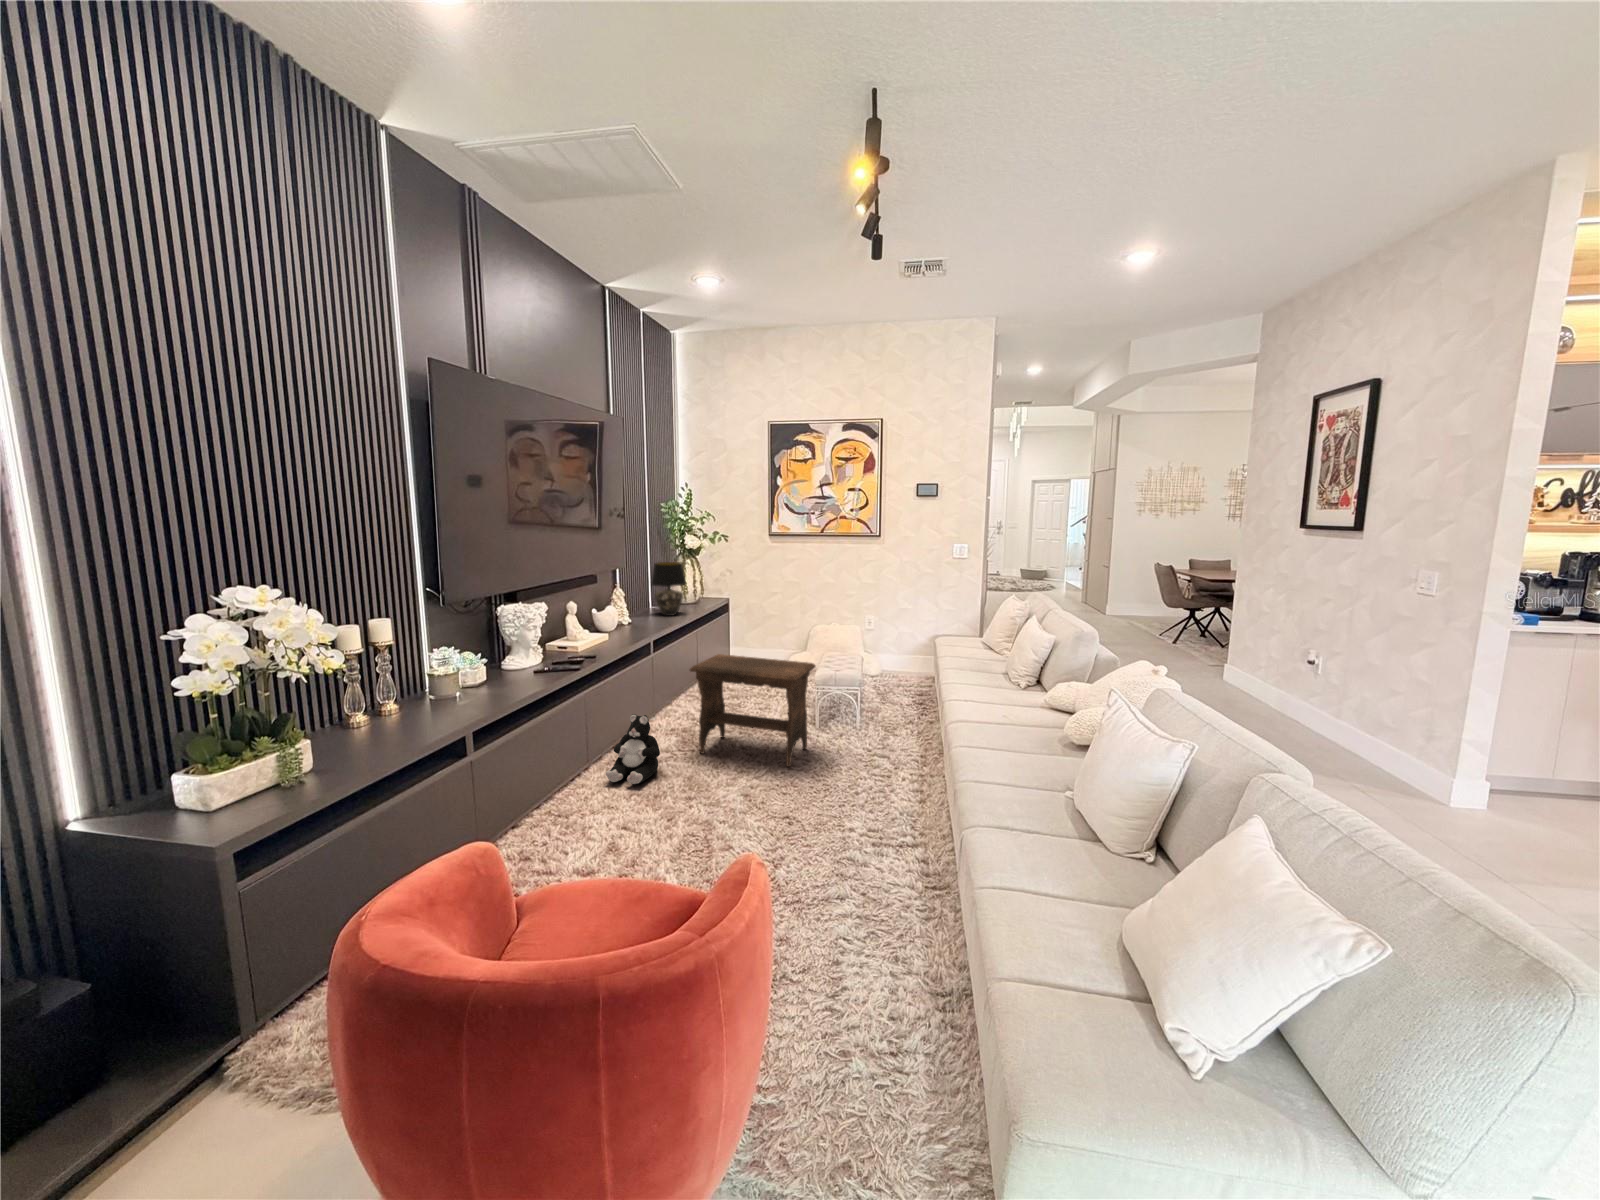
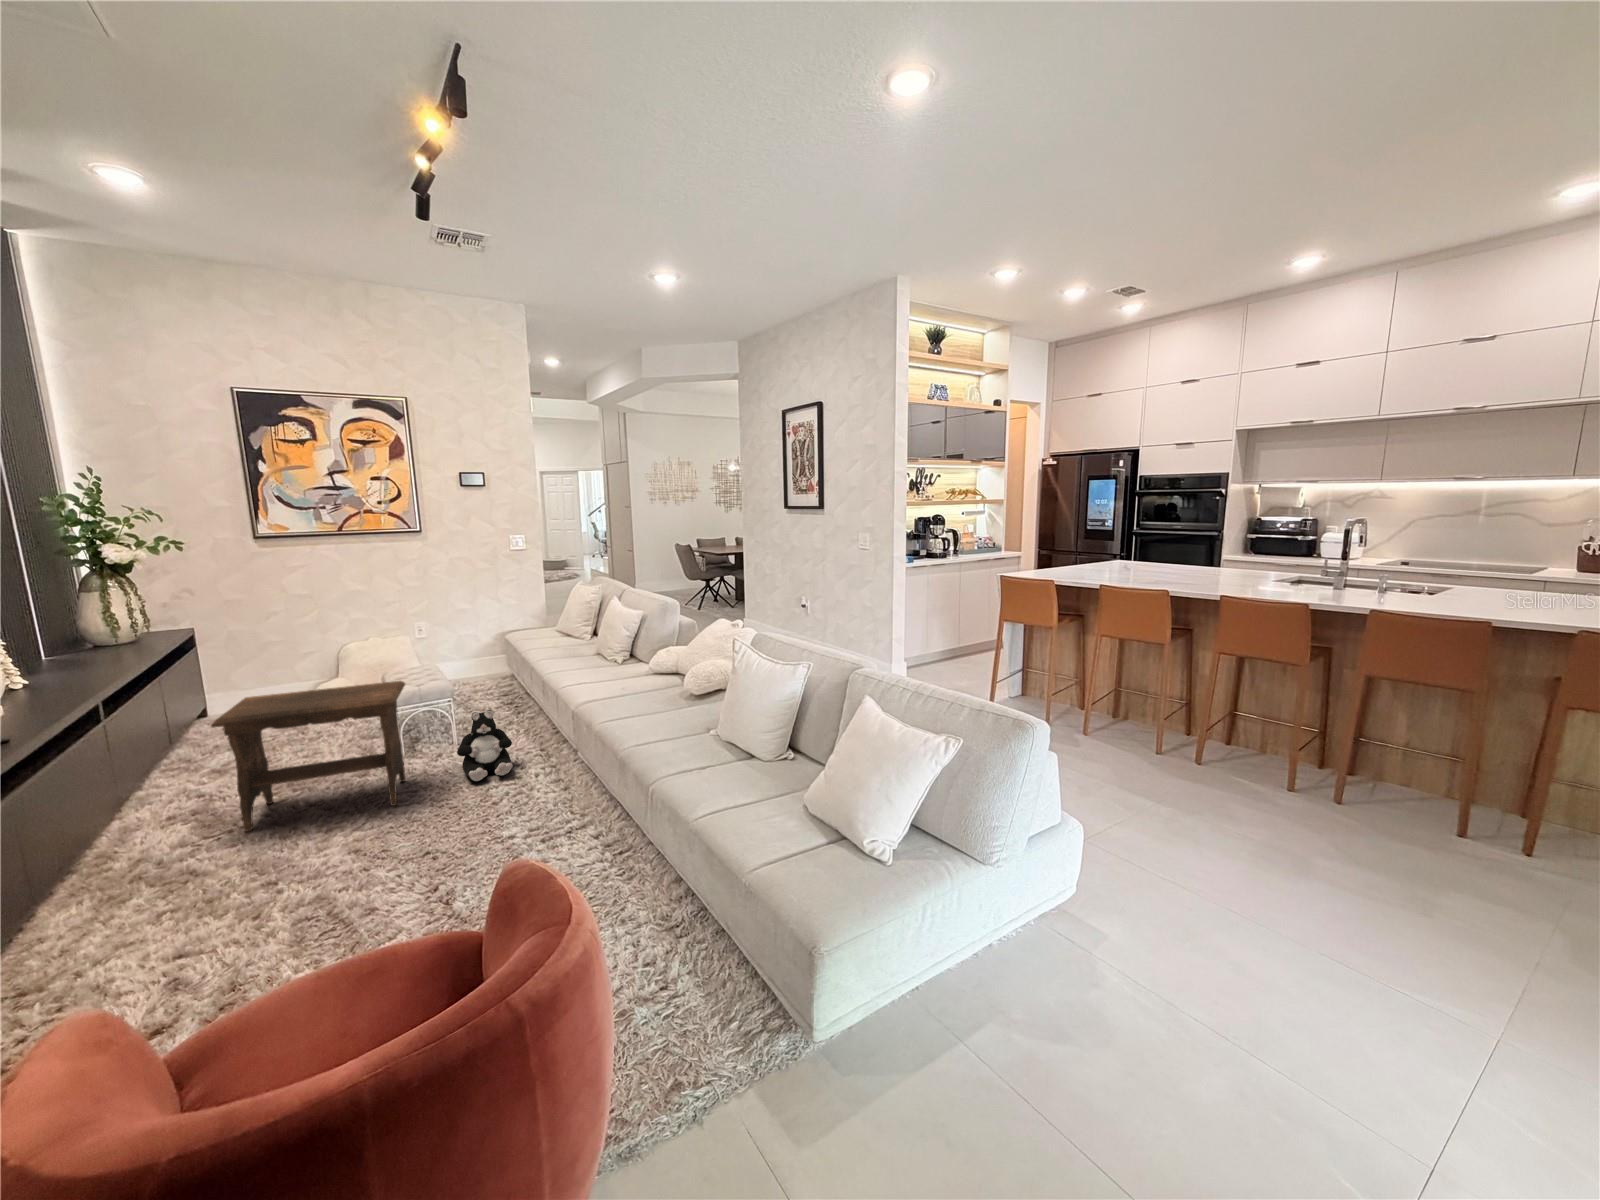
table lamp: present [651,562,686,616] -> none [39,585,120,667]
plush toy: present [606,714,660,784] -> present [457,710,513,781]

